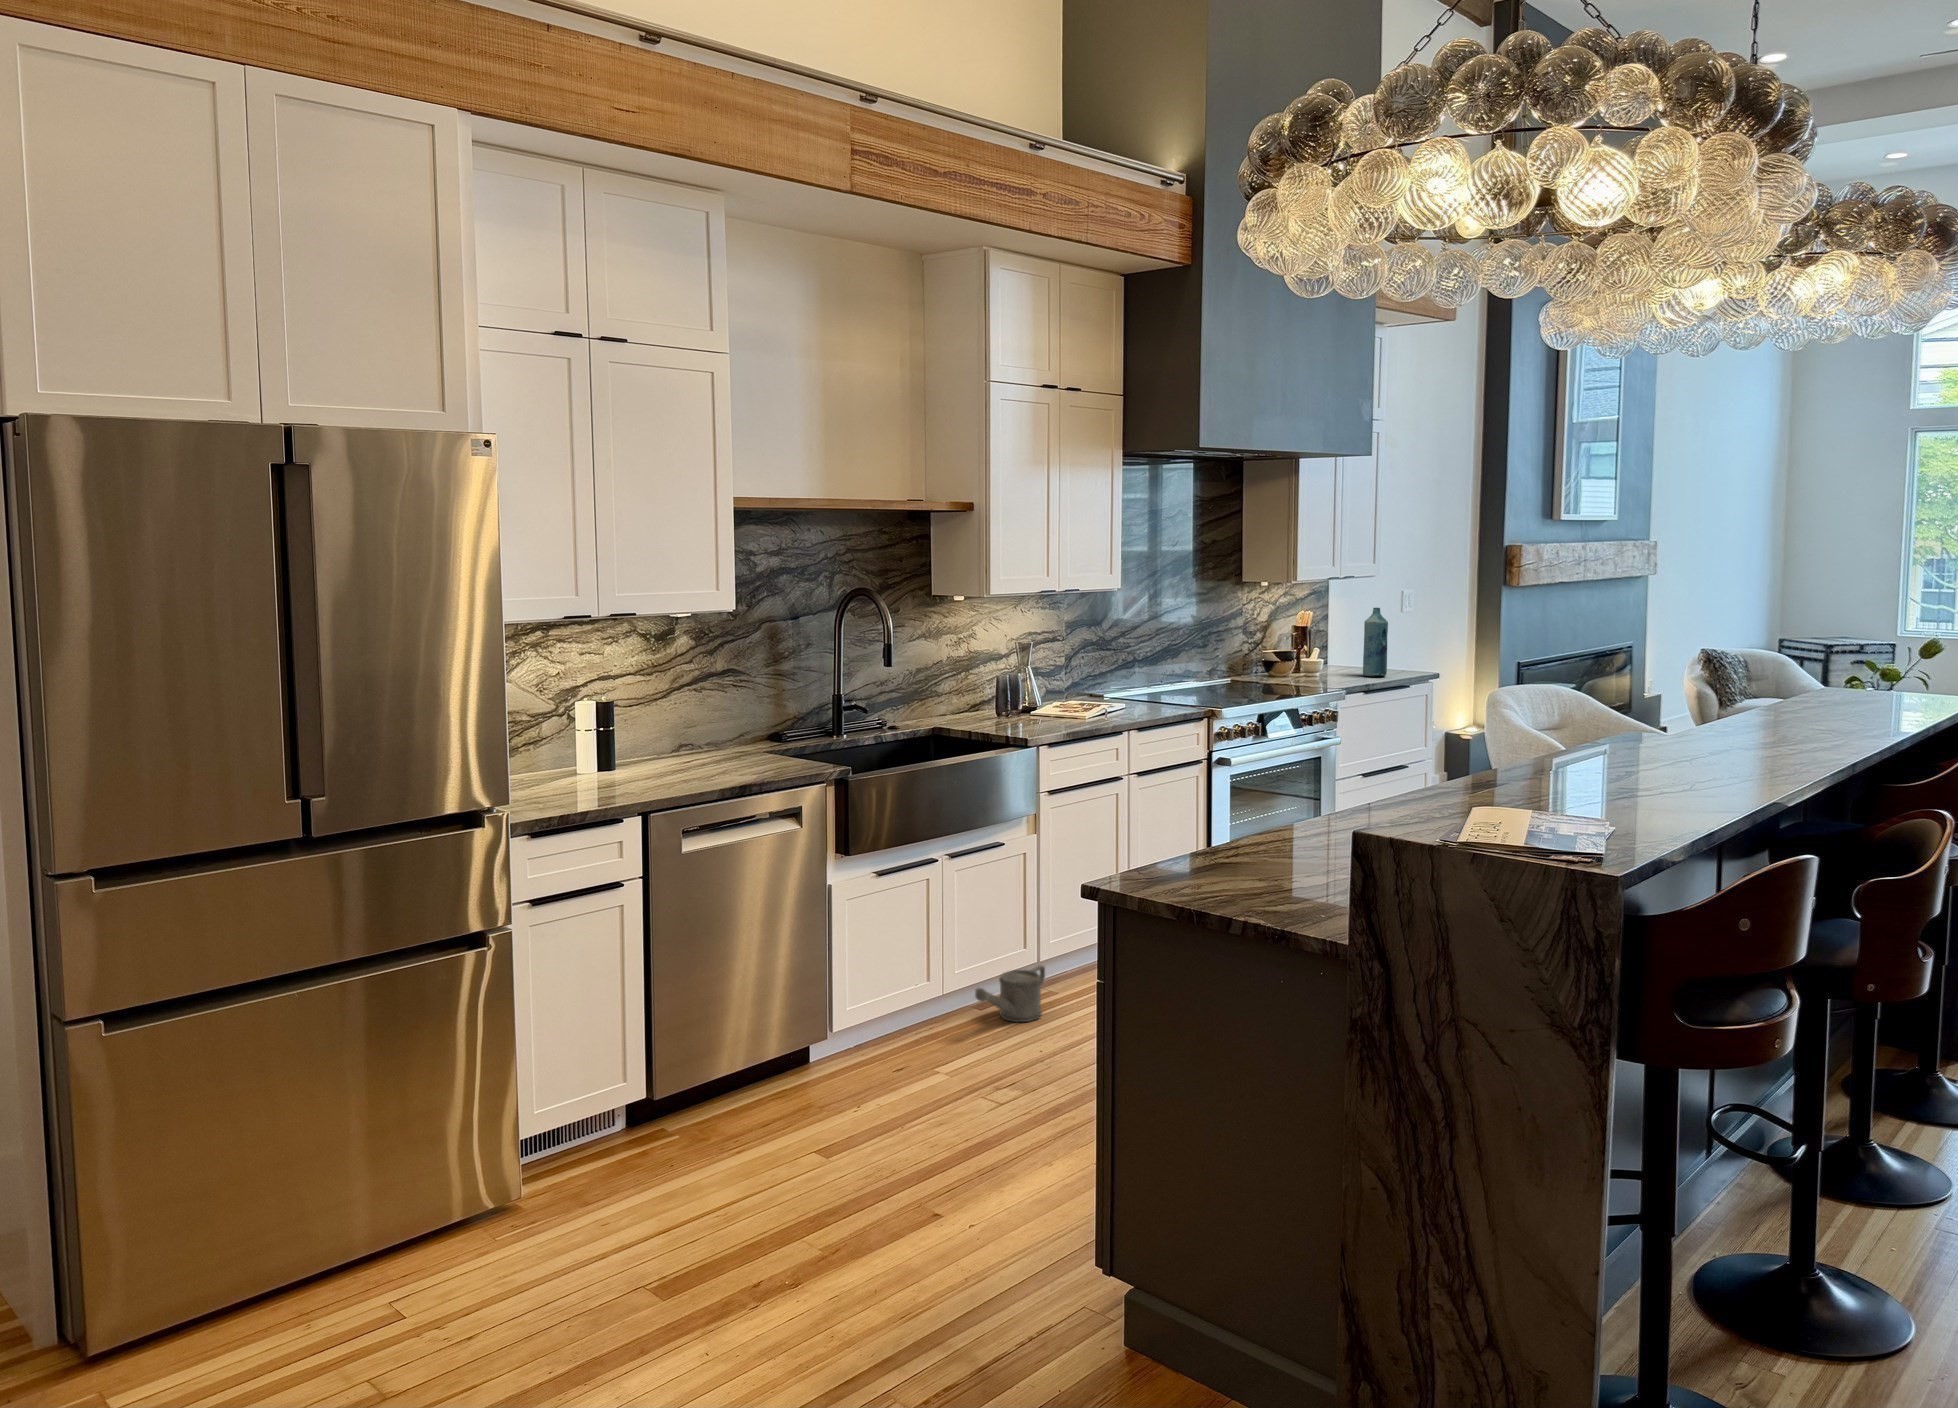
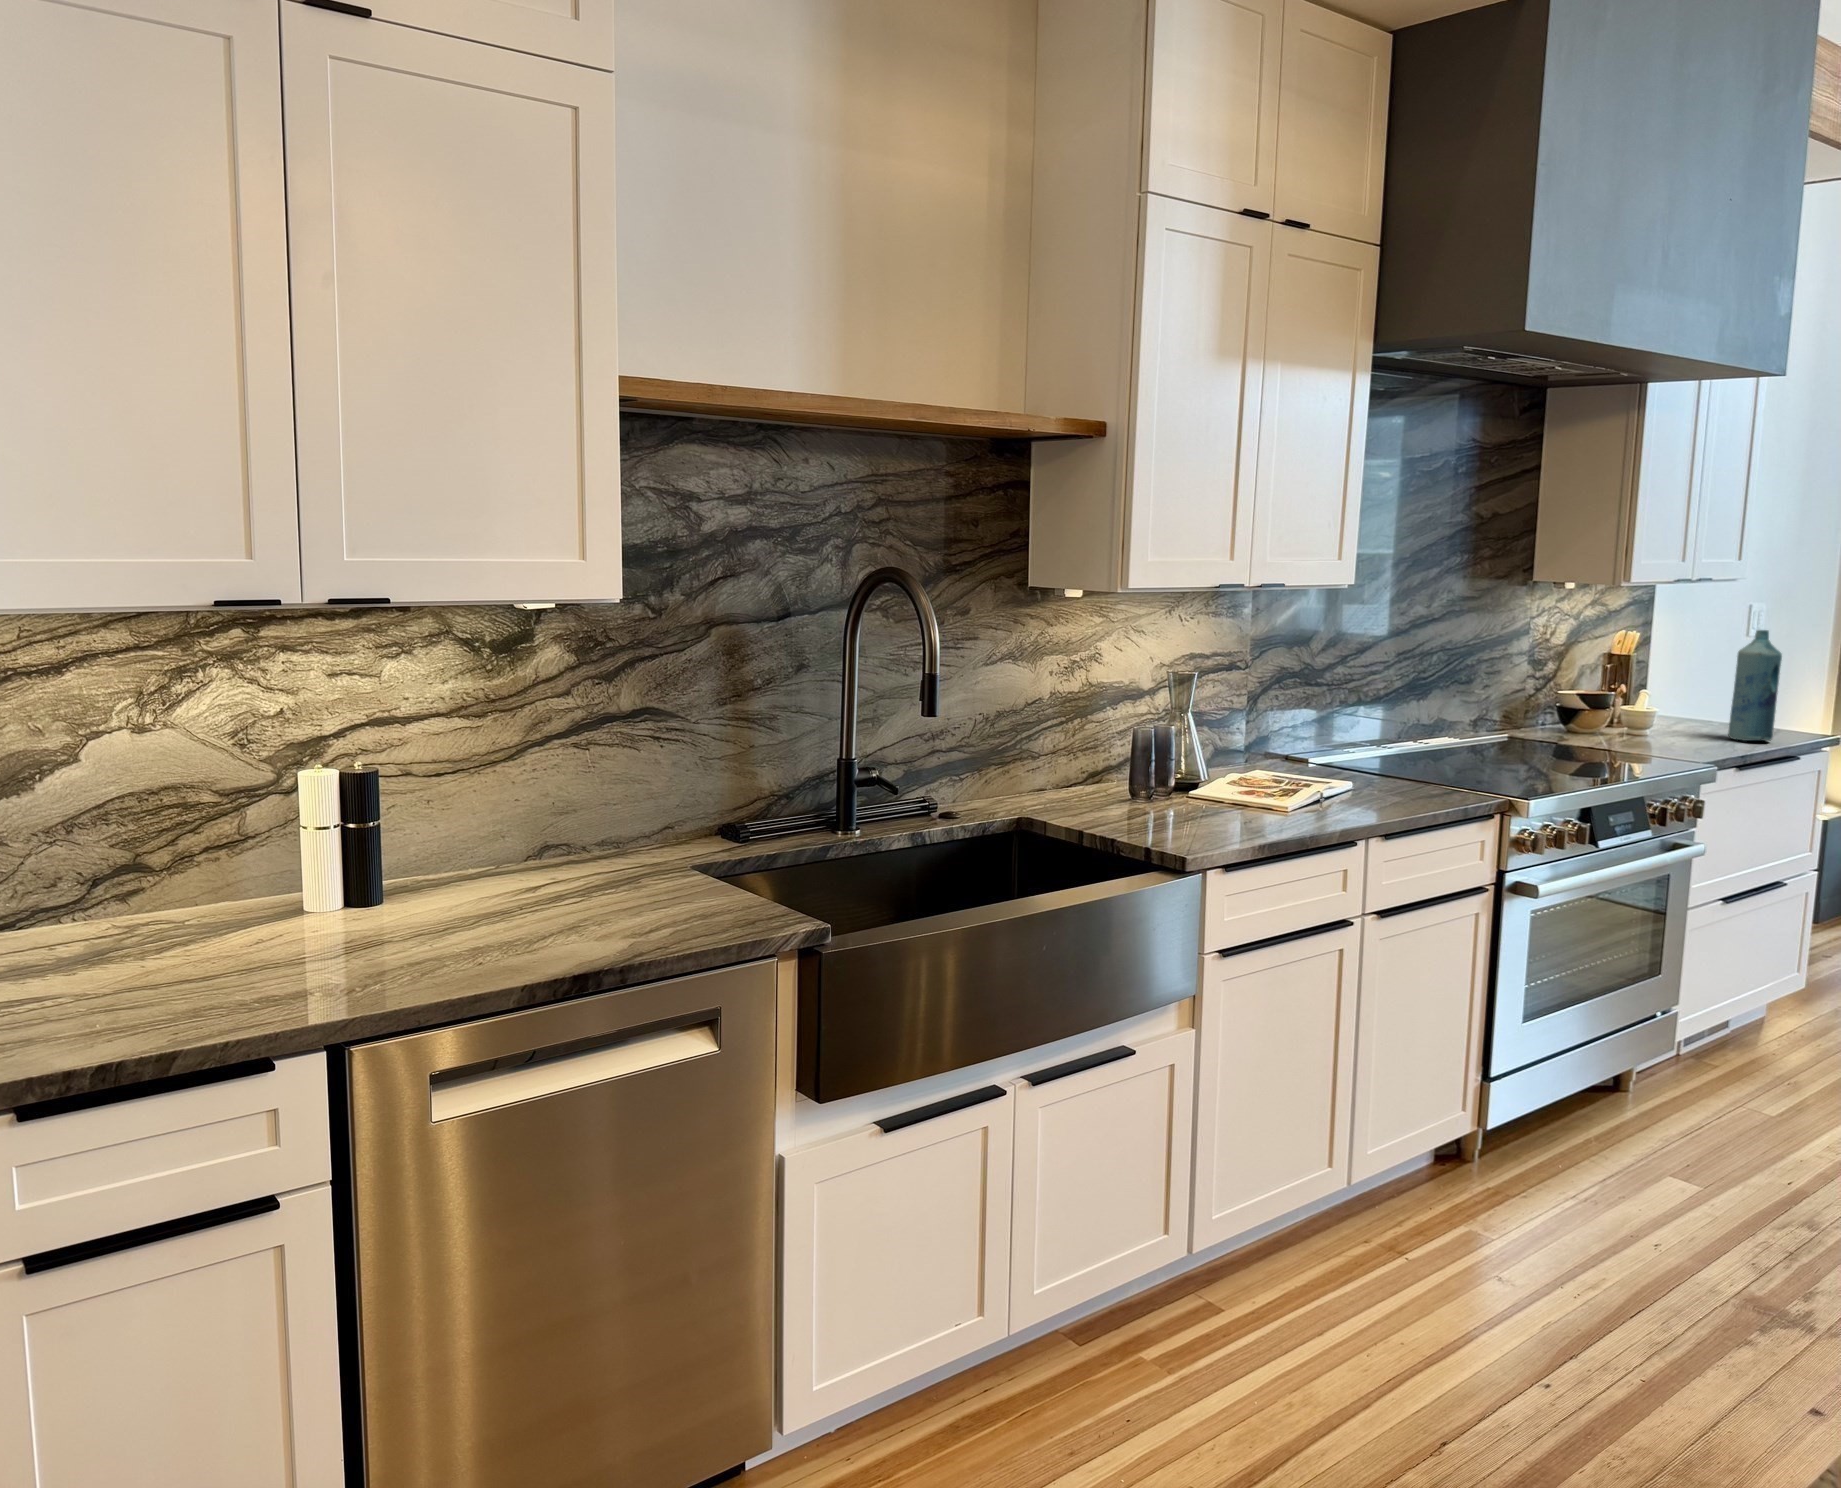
watering can: present [975,965,1045,1022] -> none [1066,1264,1199,1387]

